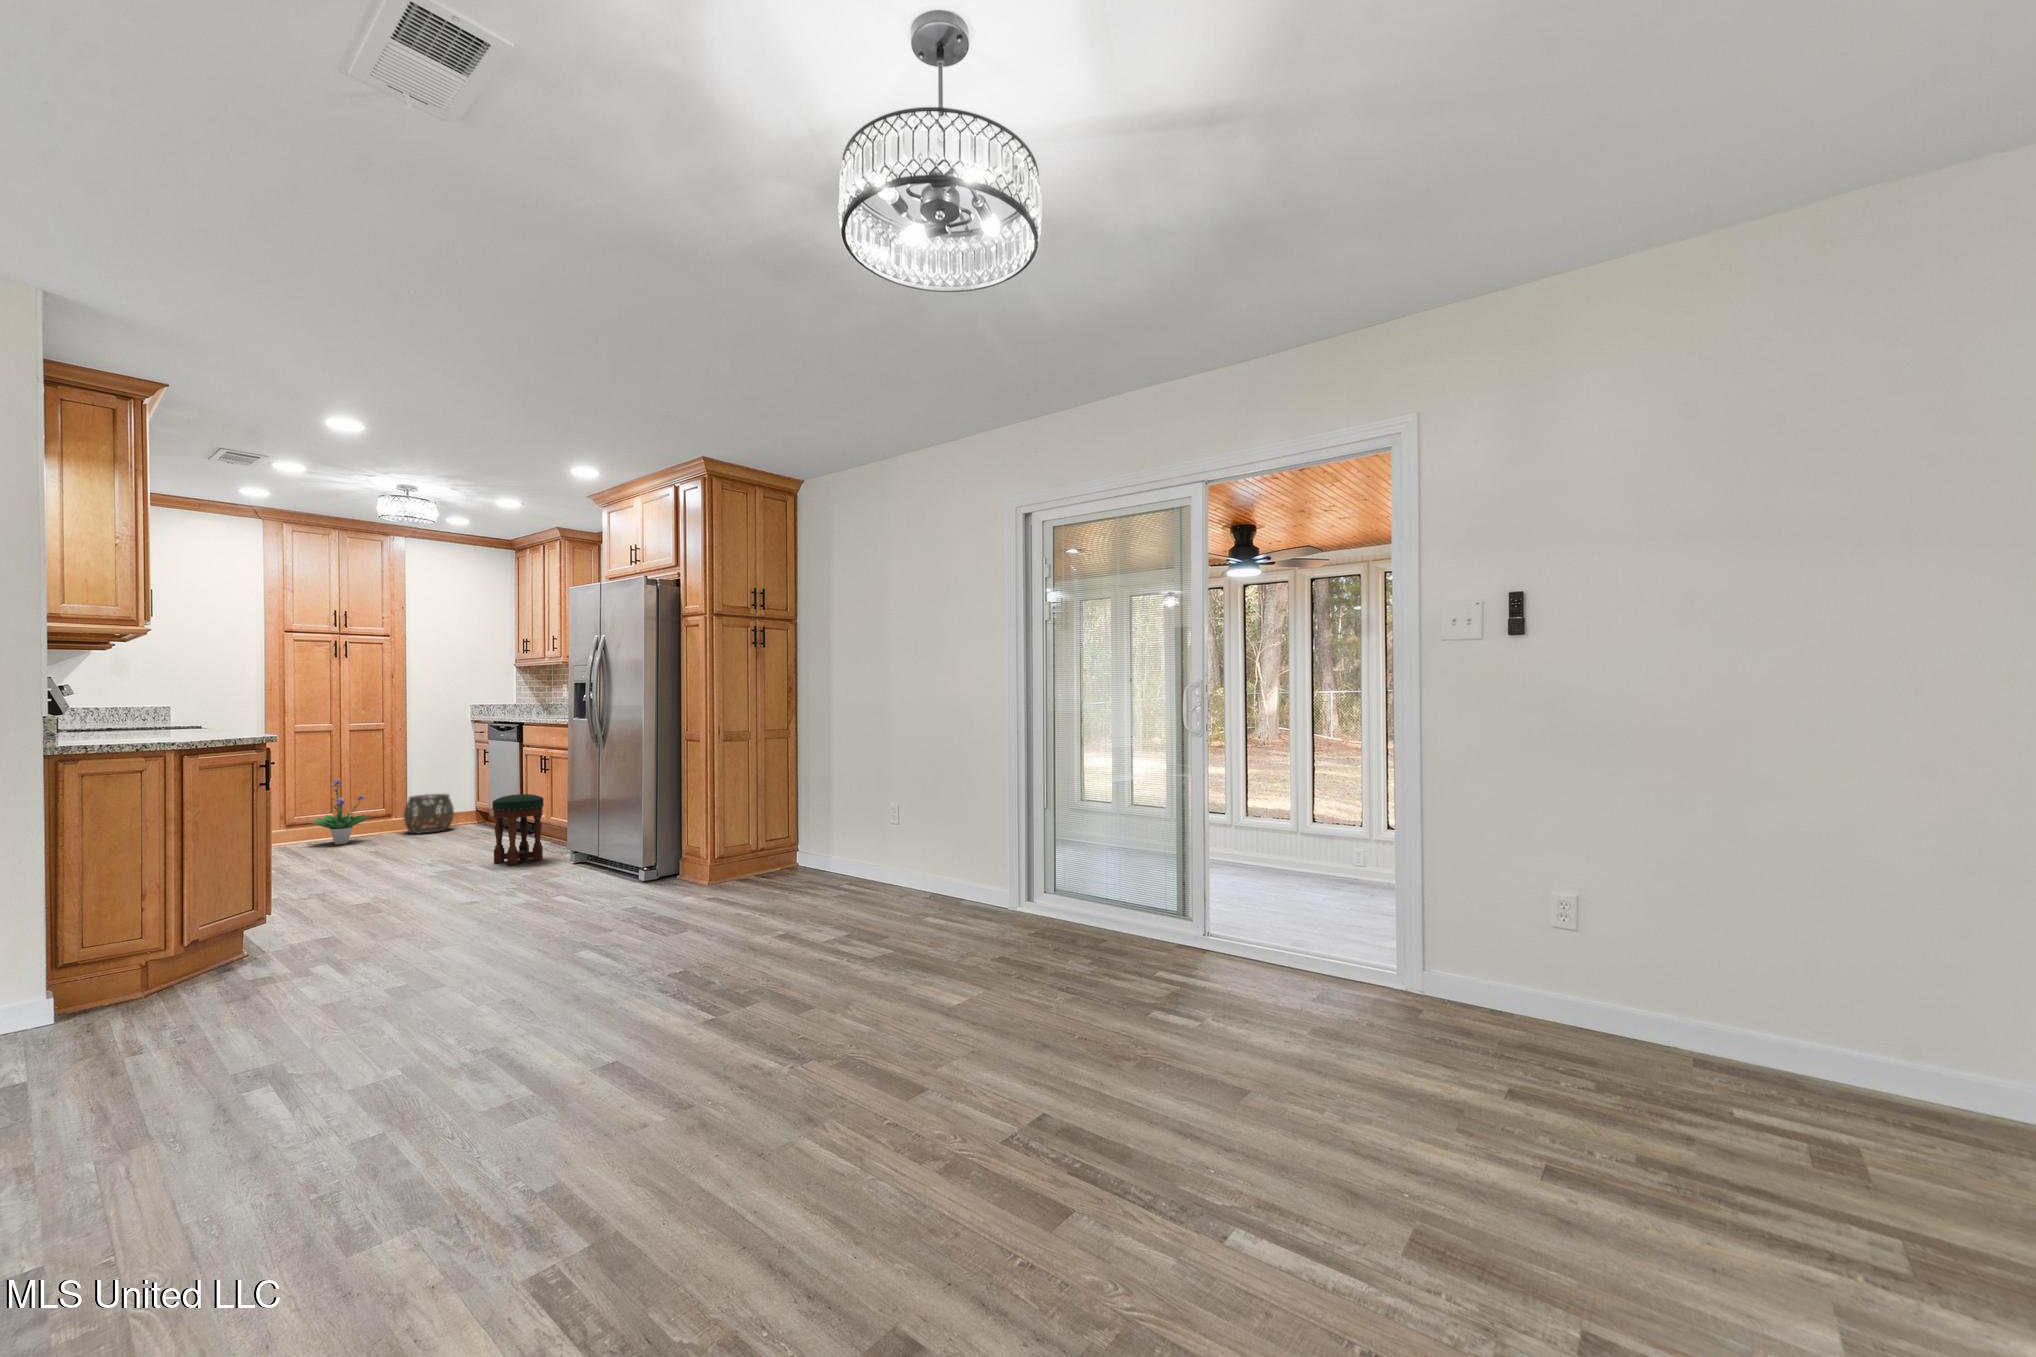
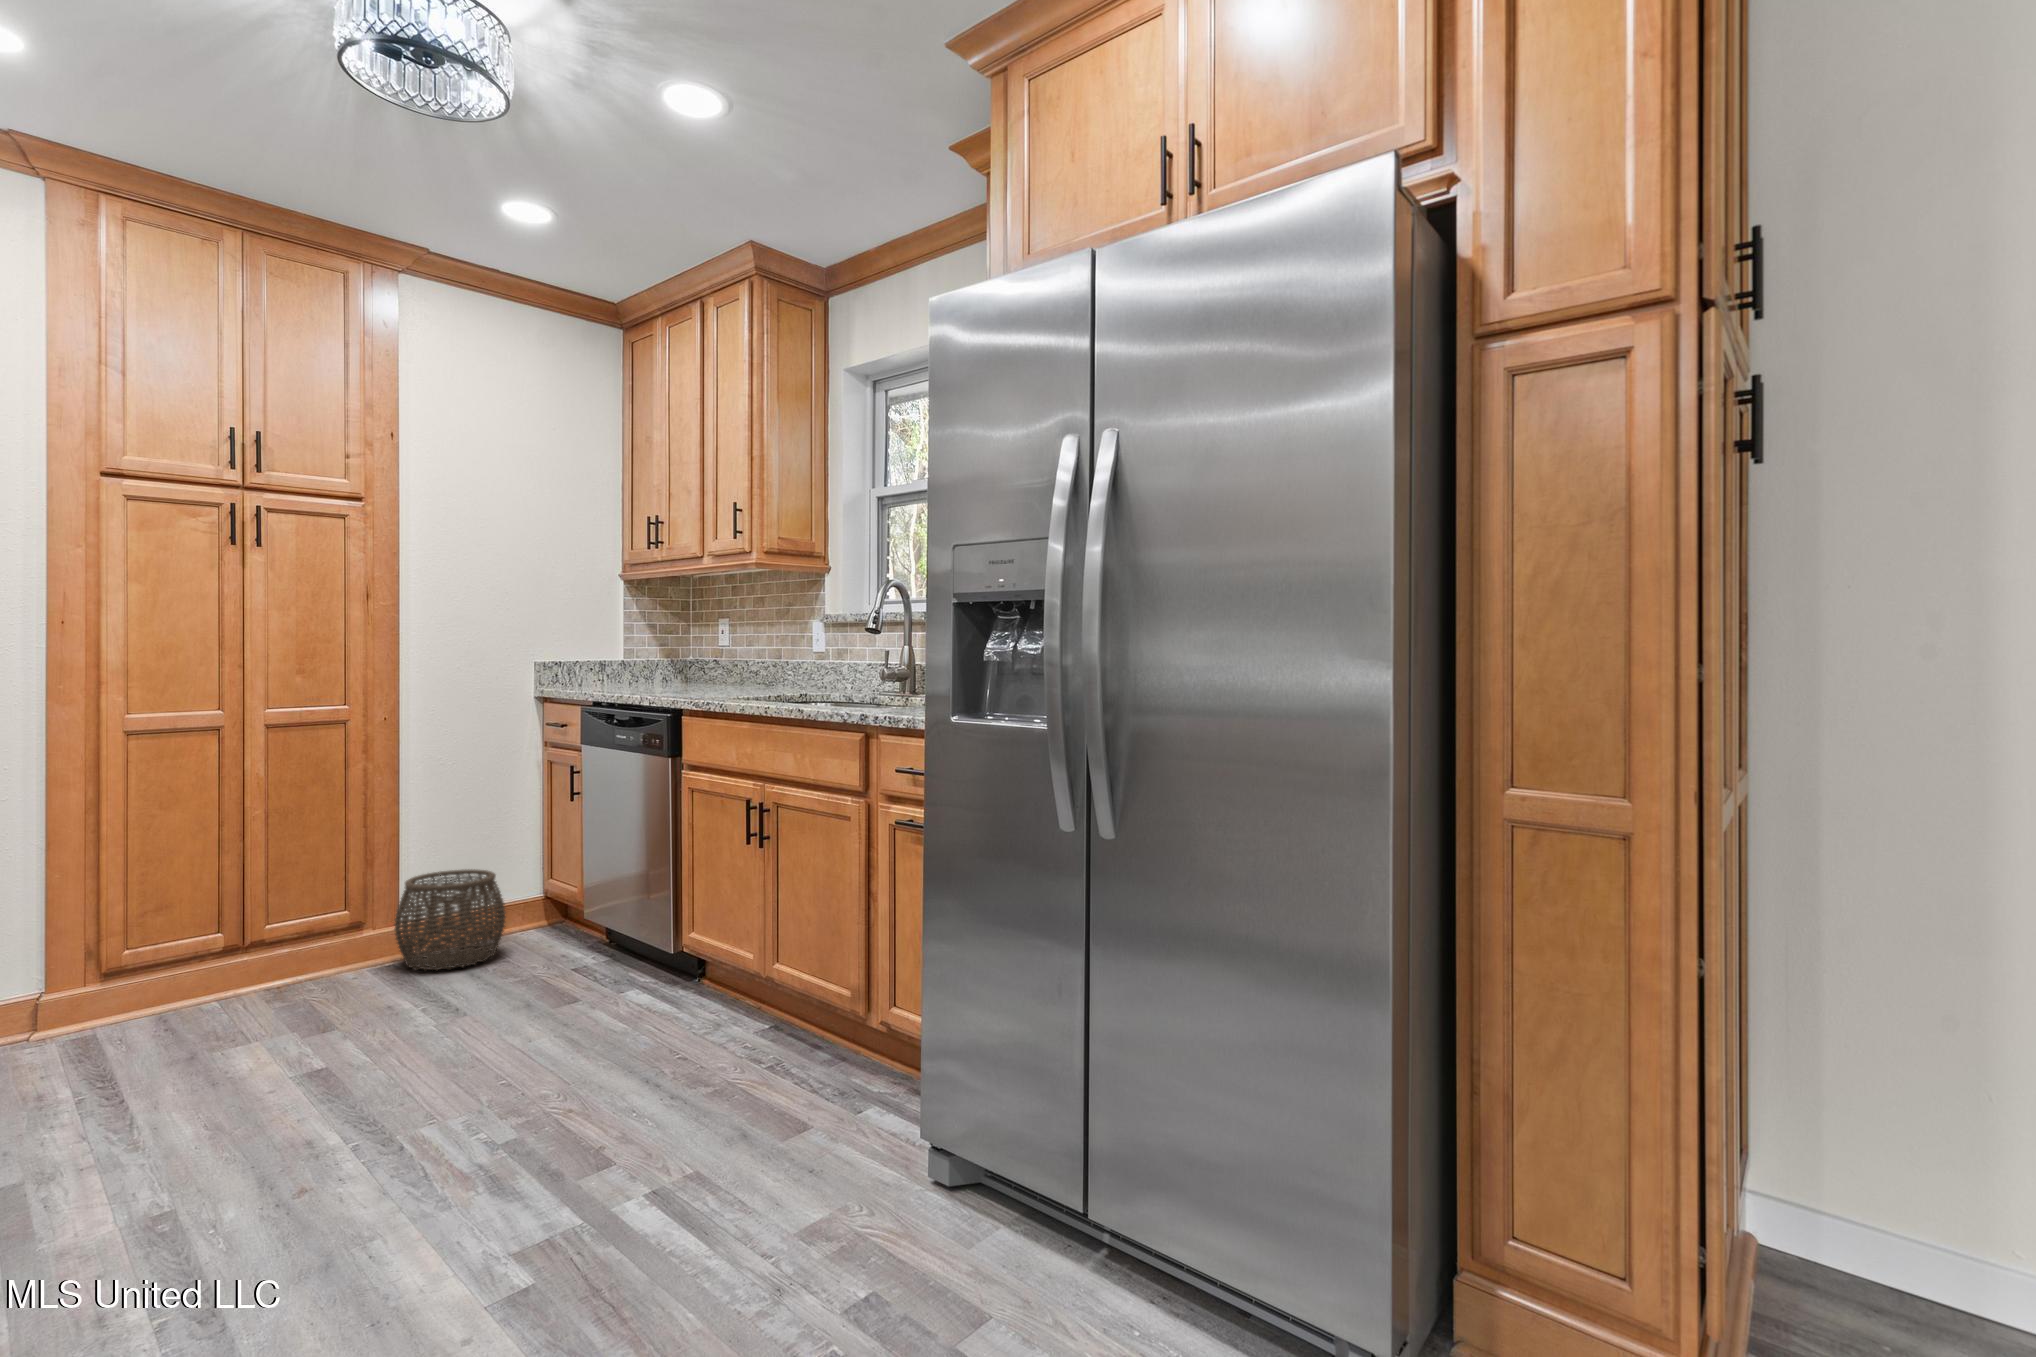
potted plant: present [310,779,371,844] -> none [165,846,321,1014]
stool: present [492,794,544,865] -> none [673,953,817,1204]

